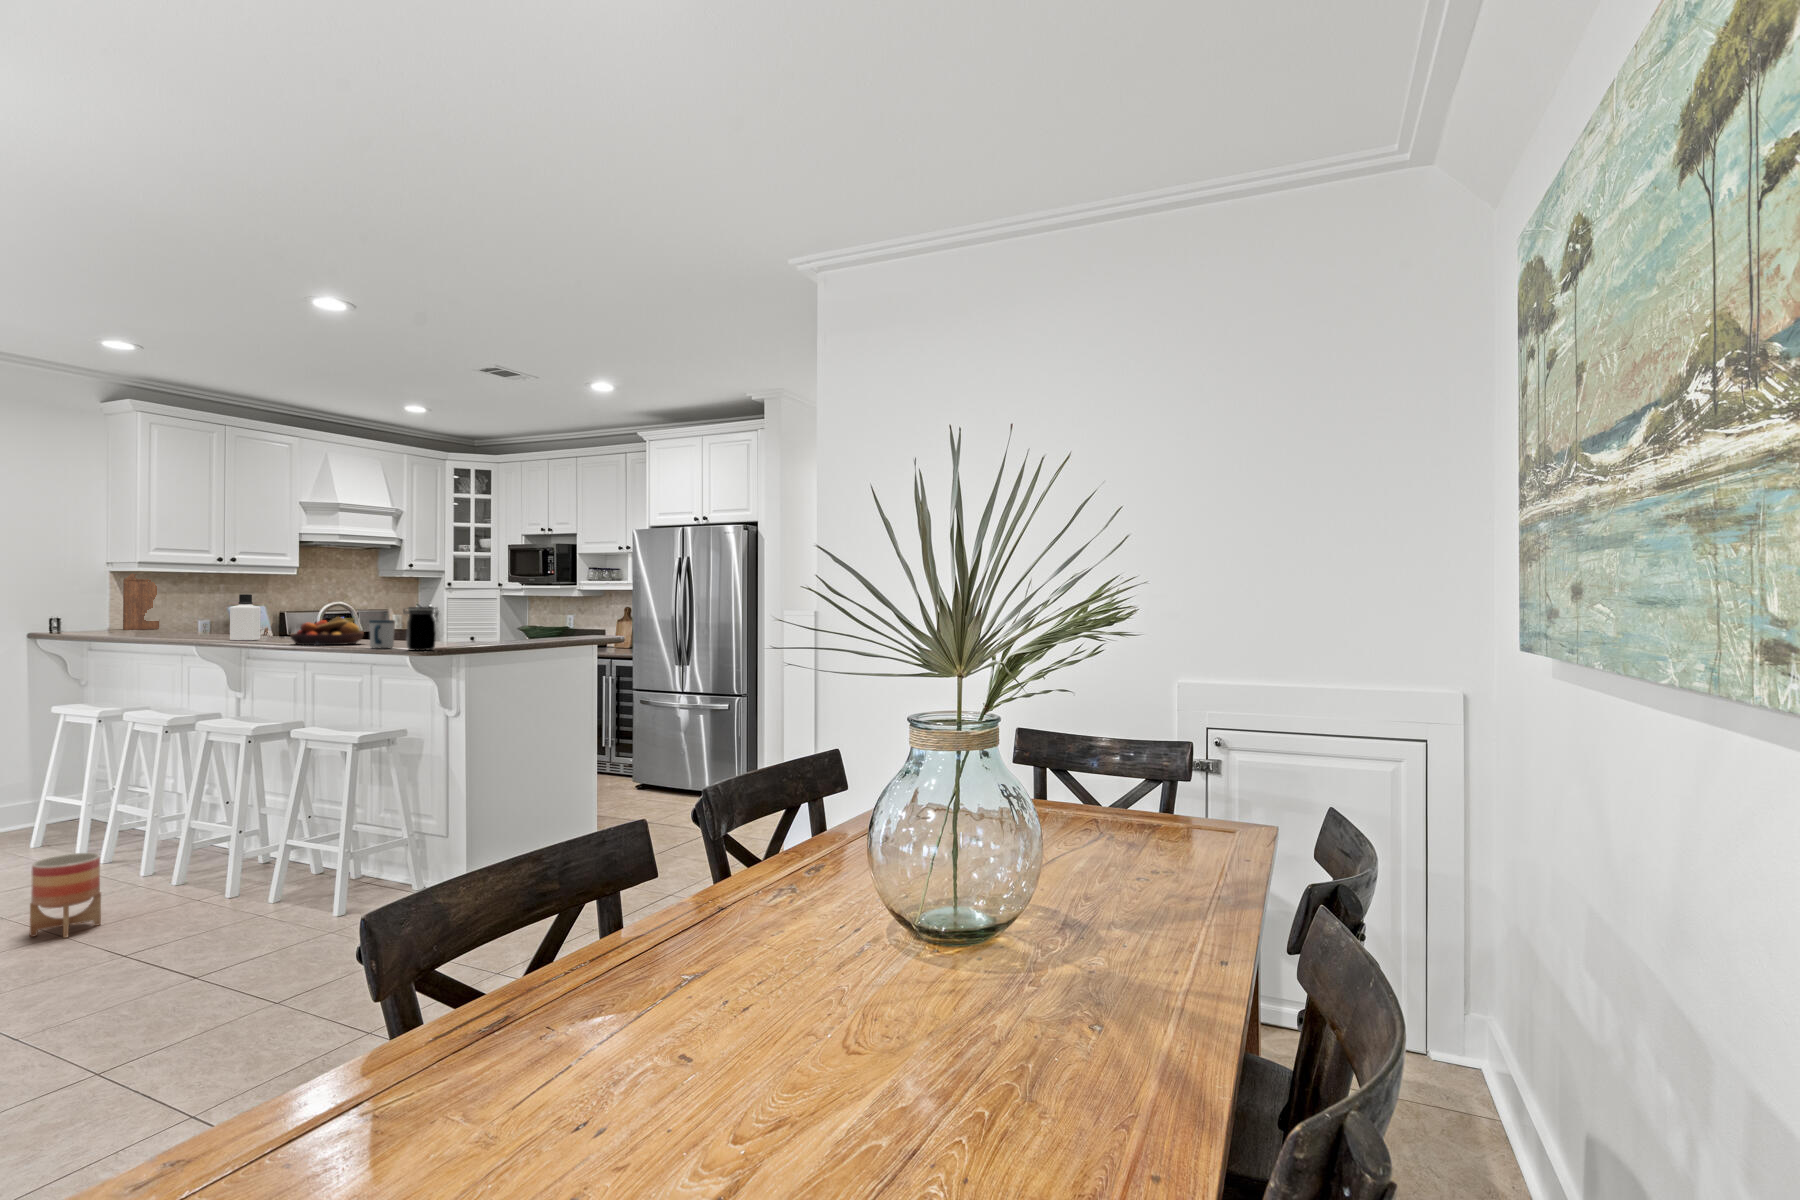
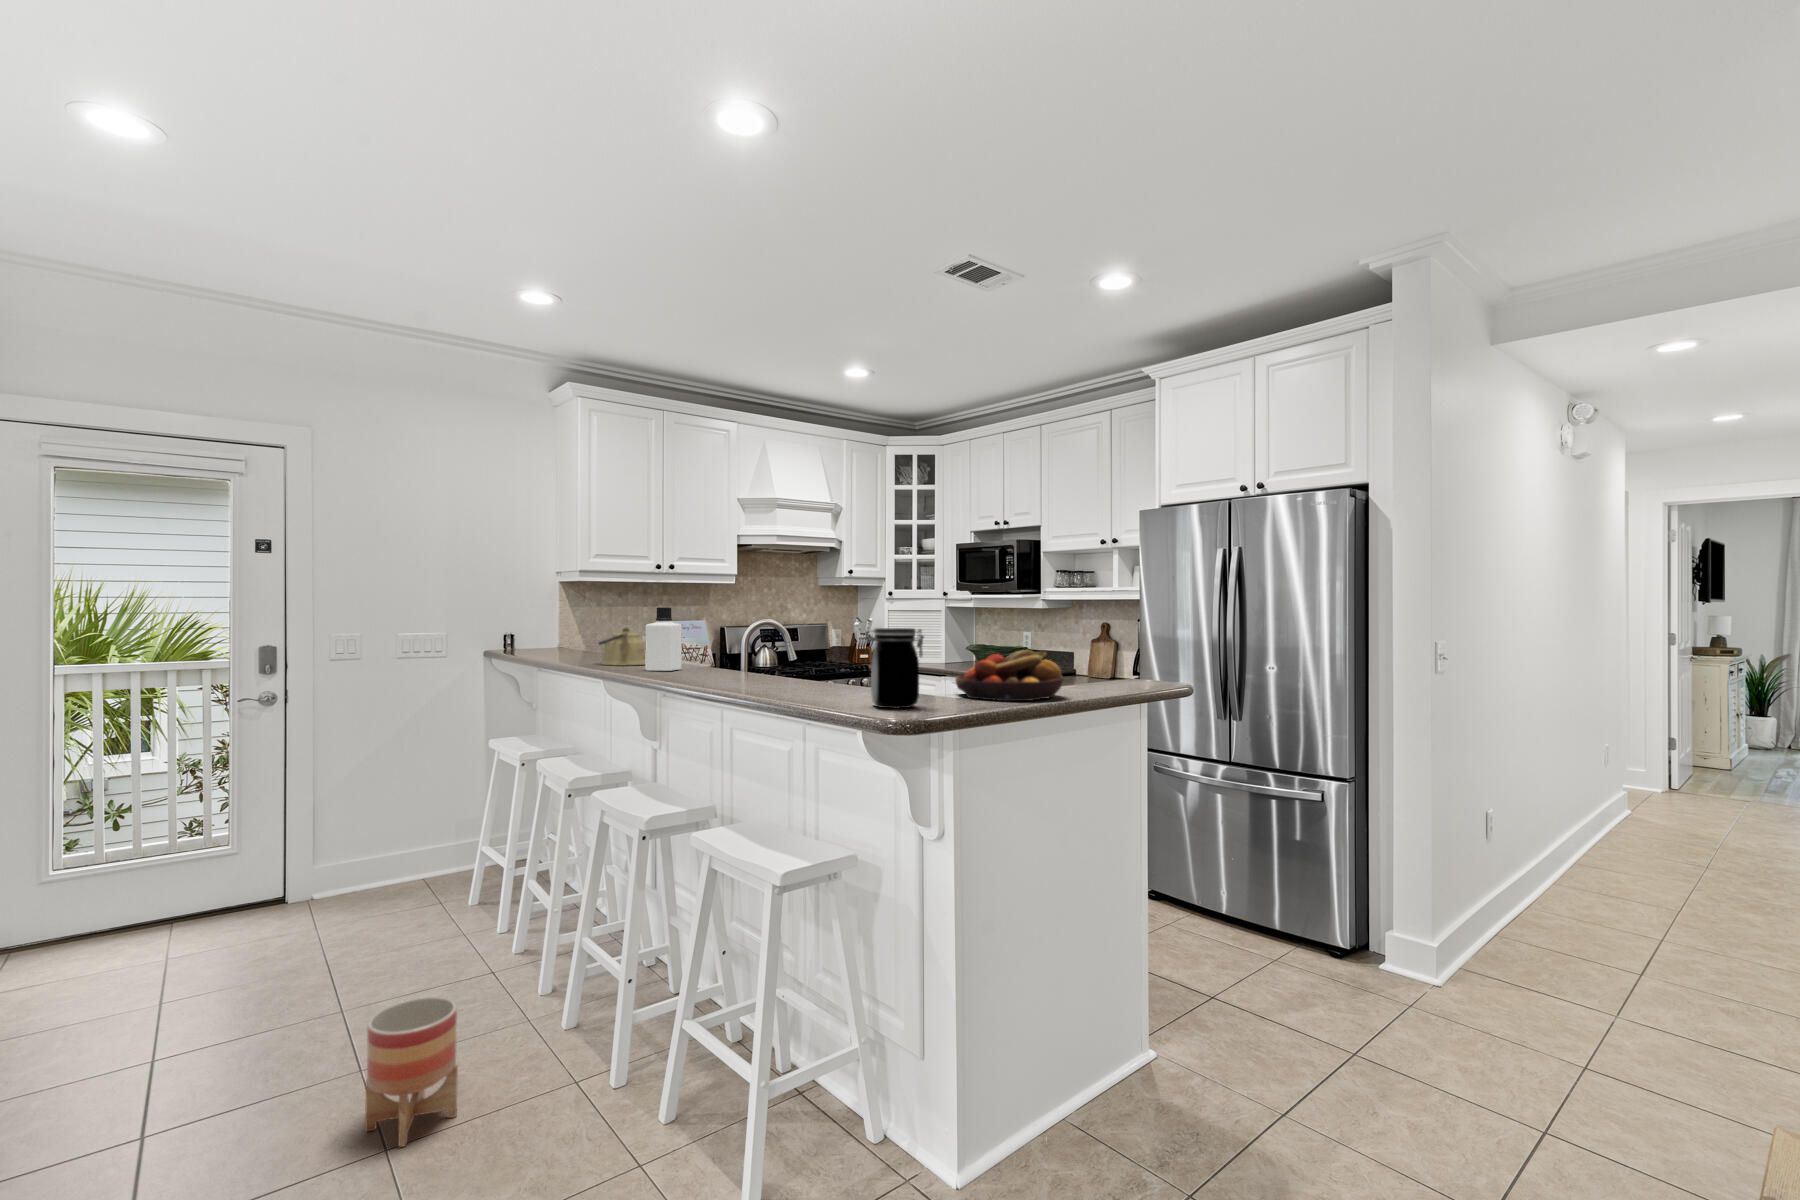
cutting board: present [123,571,159,630] -> none [571,582,606,648]
kettle: none [181,610,228,638] -> present [599,628,645,665]
fruit bowl: present [291,617,364,645] -> present [956,650,1063,701]
mug: present [369,620,395,648] -> none [812,649,852,698]

